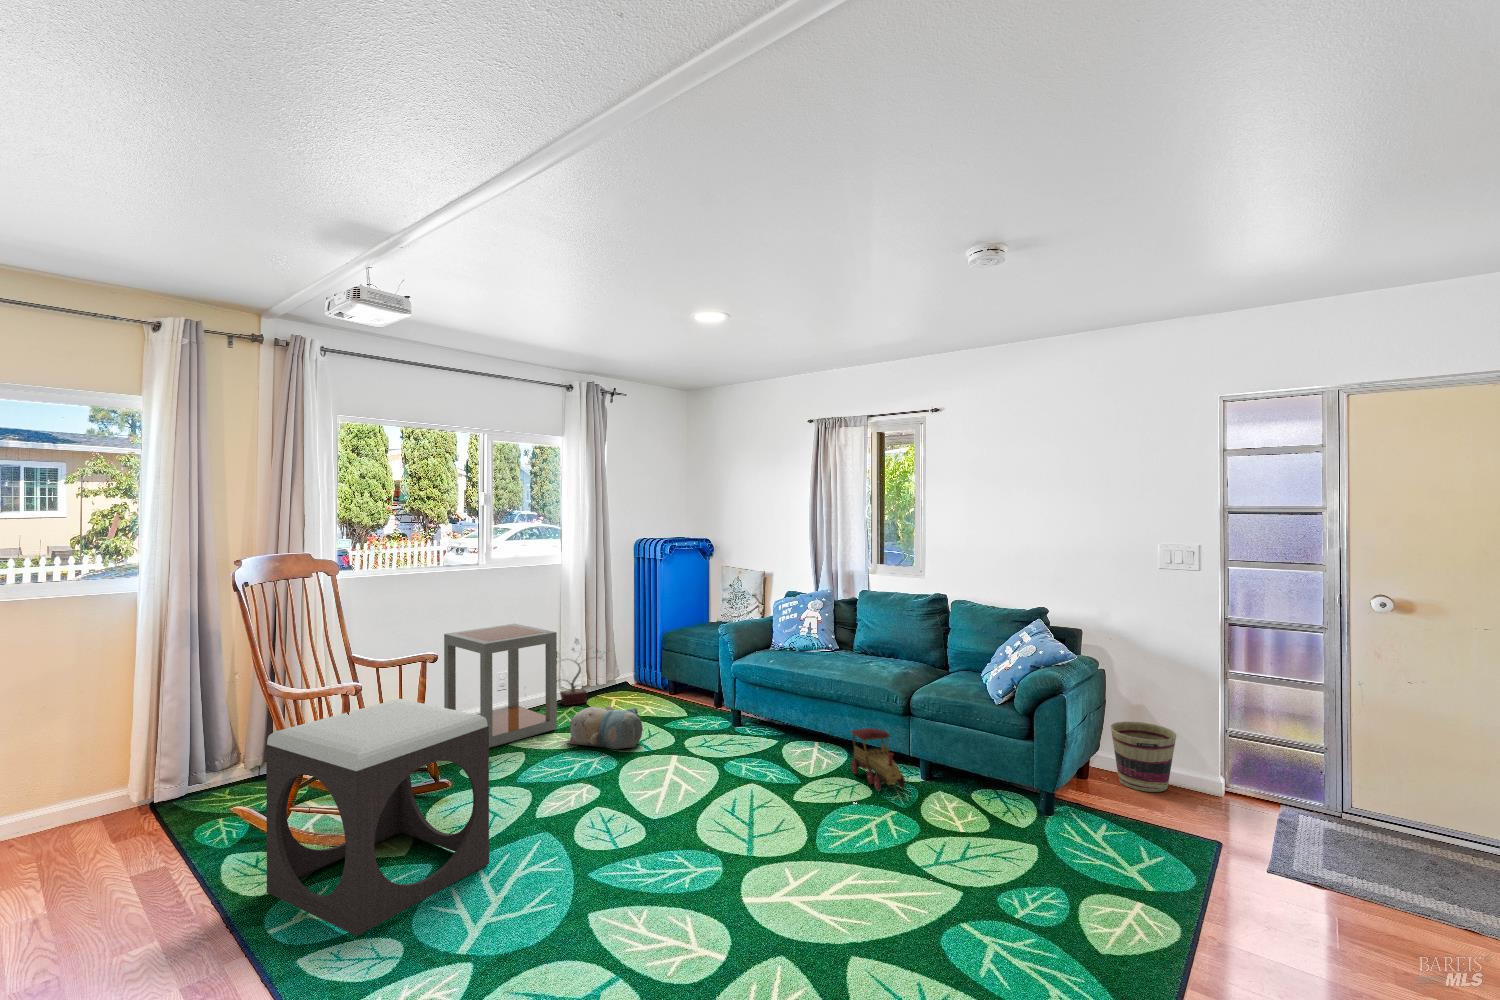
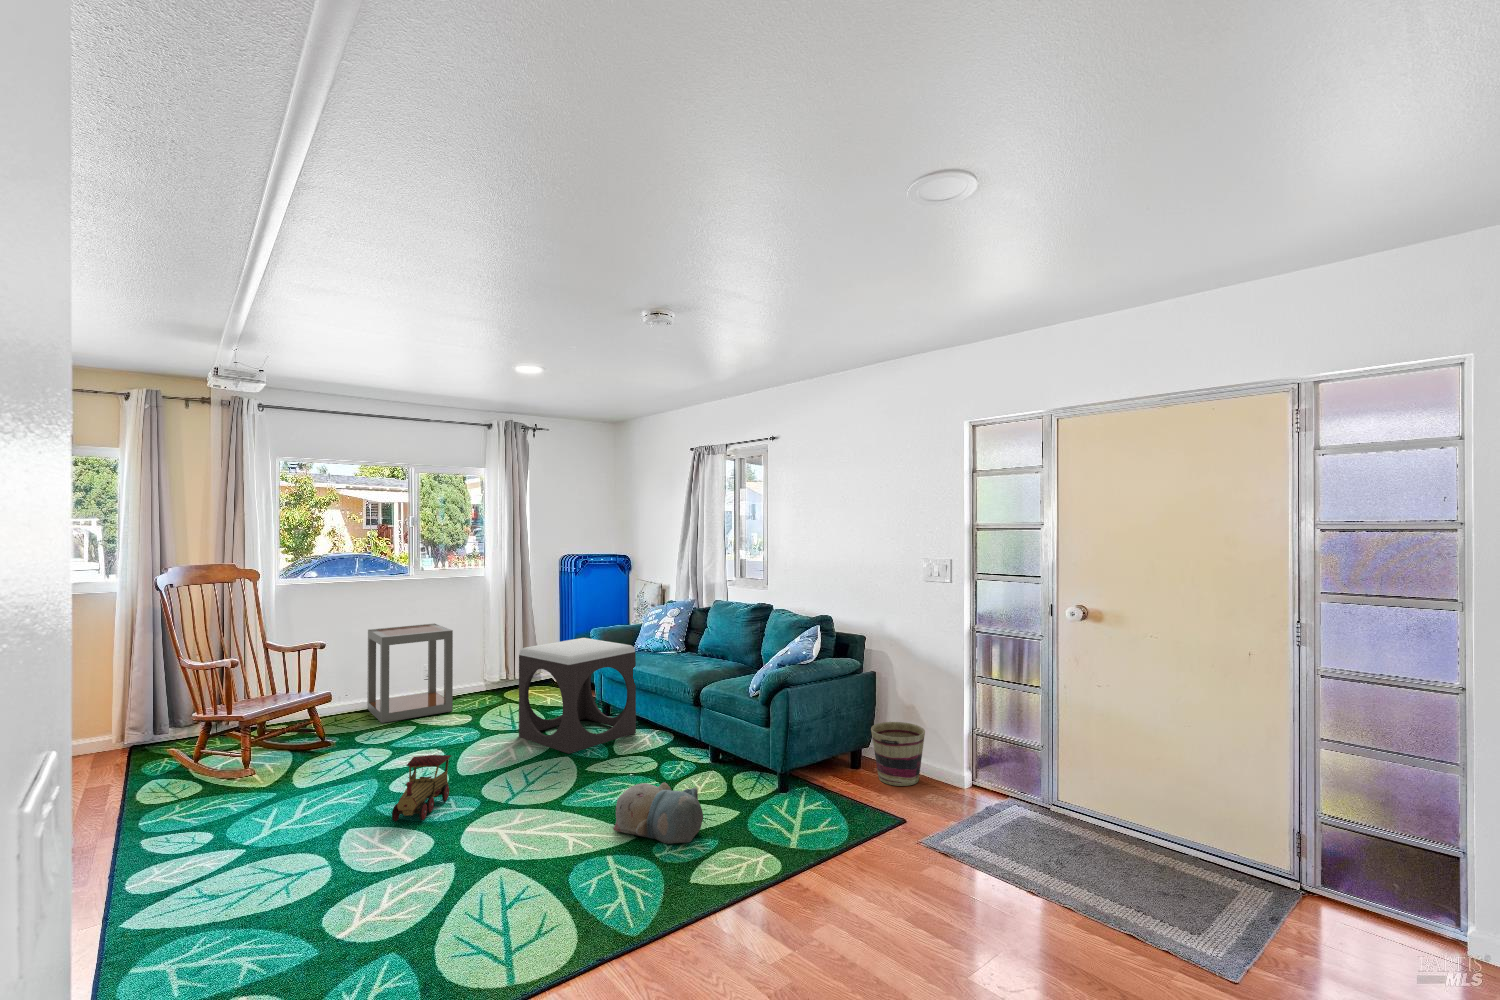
potted plant: present [557,639,609,706] -> none [468,637,522,694]
footstool: present [266,699,489,936] -> present [519,638,636,754]
plush toy: present [569,705,643,749] -> present [613,783,703,844]
toy train: present [851,728,905,791] -> present [392,755,451,822]

